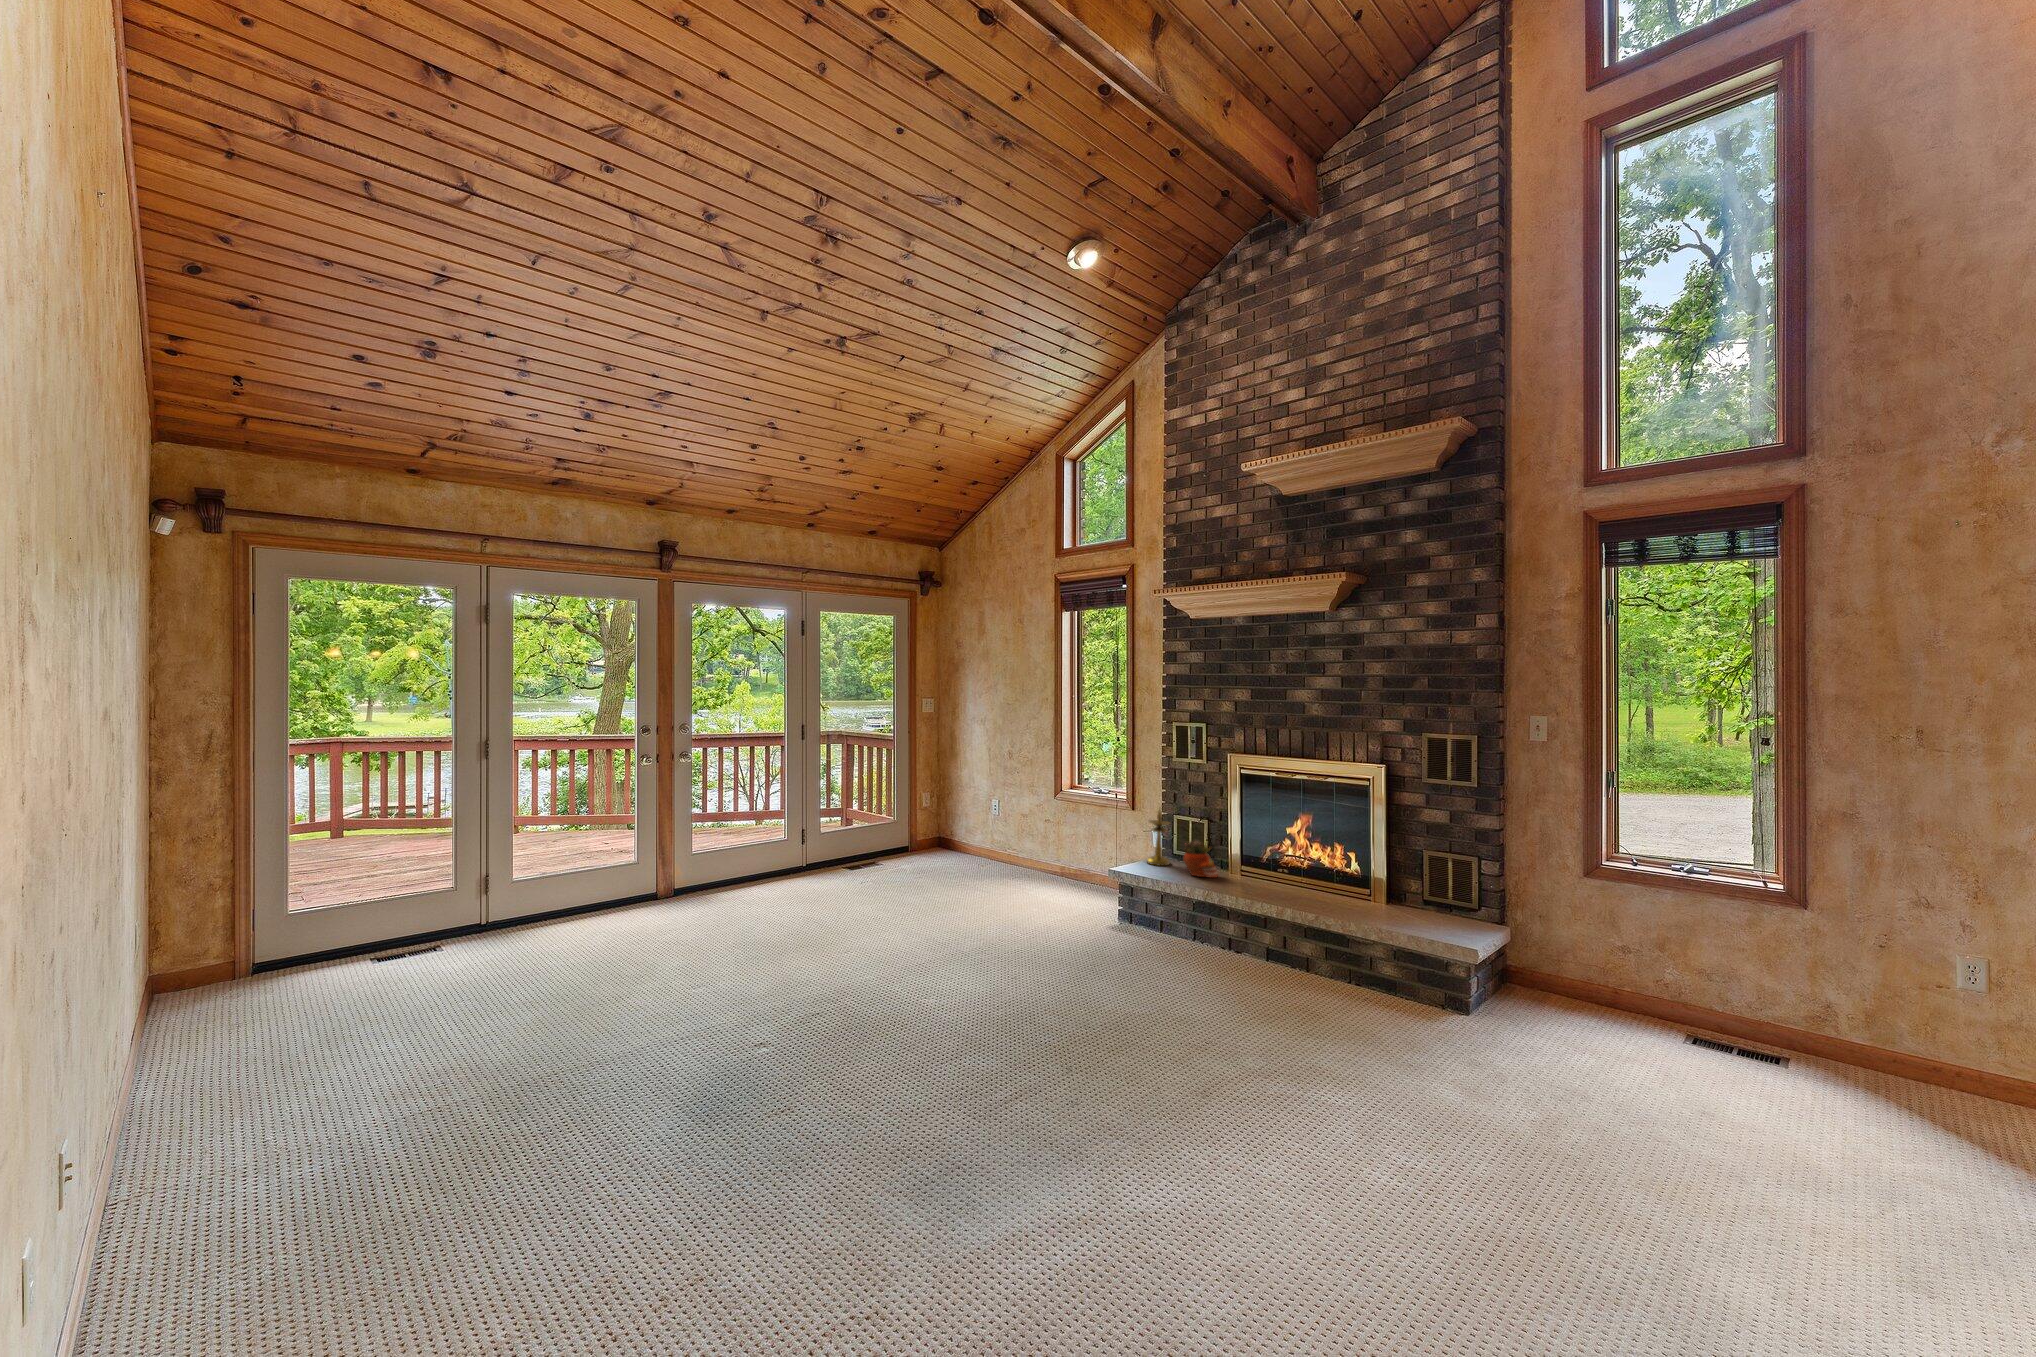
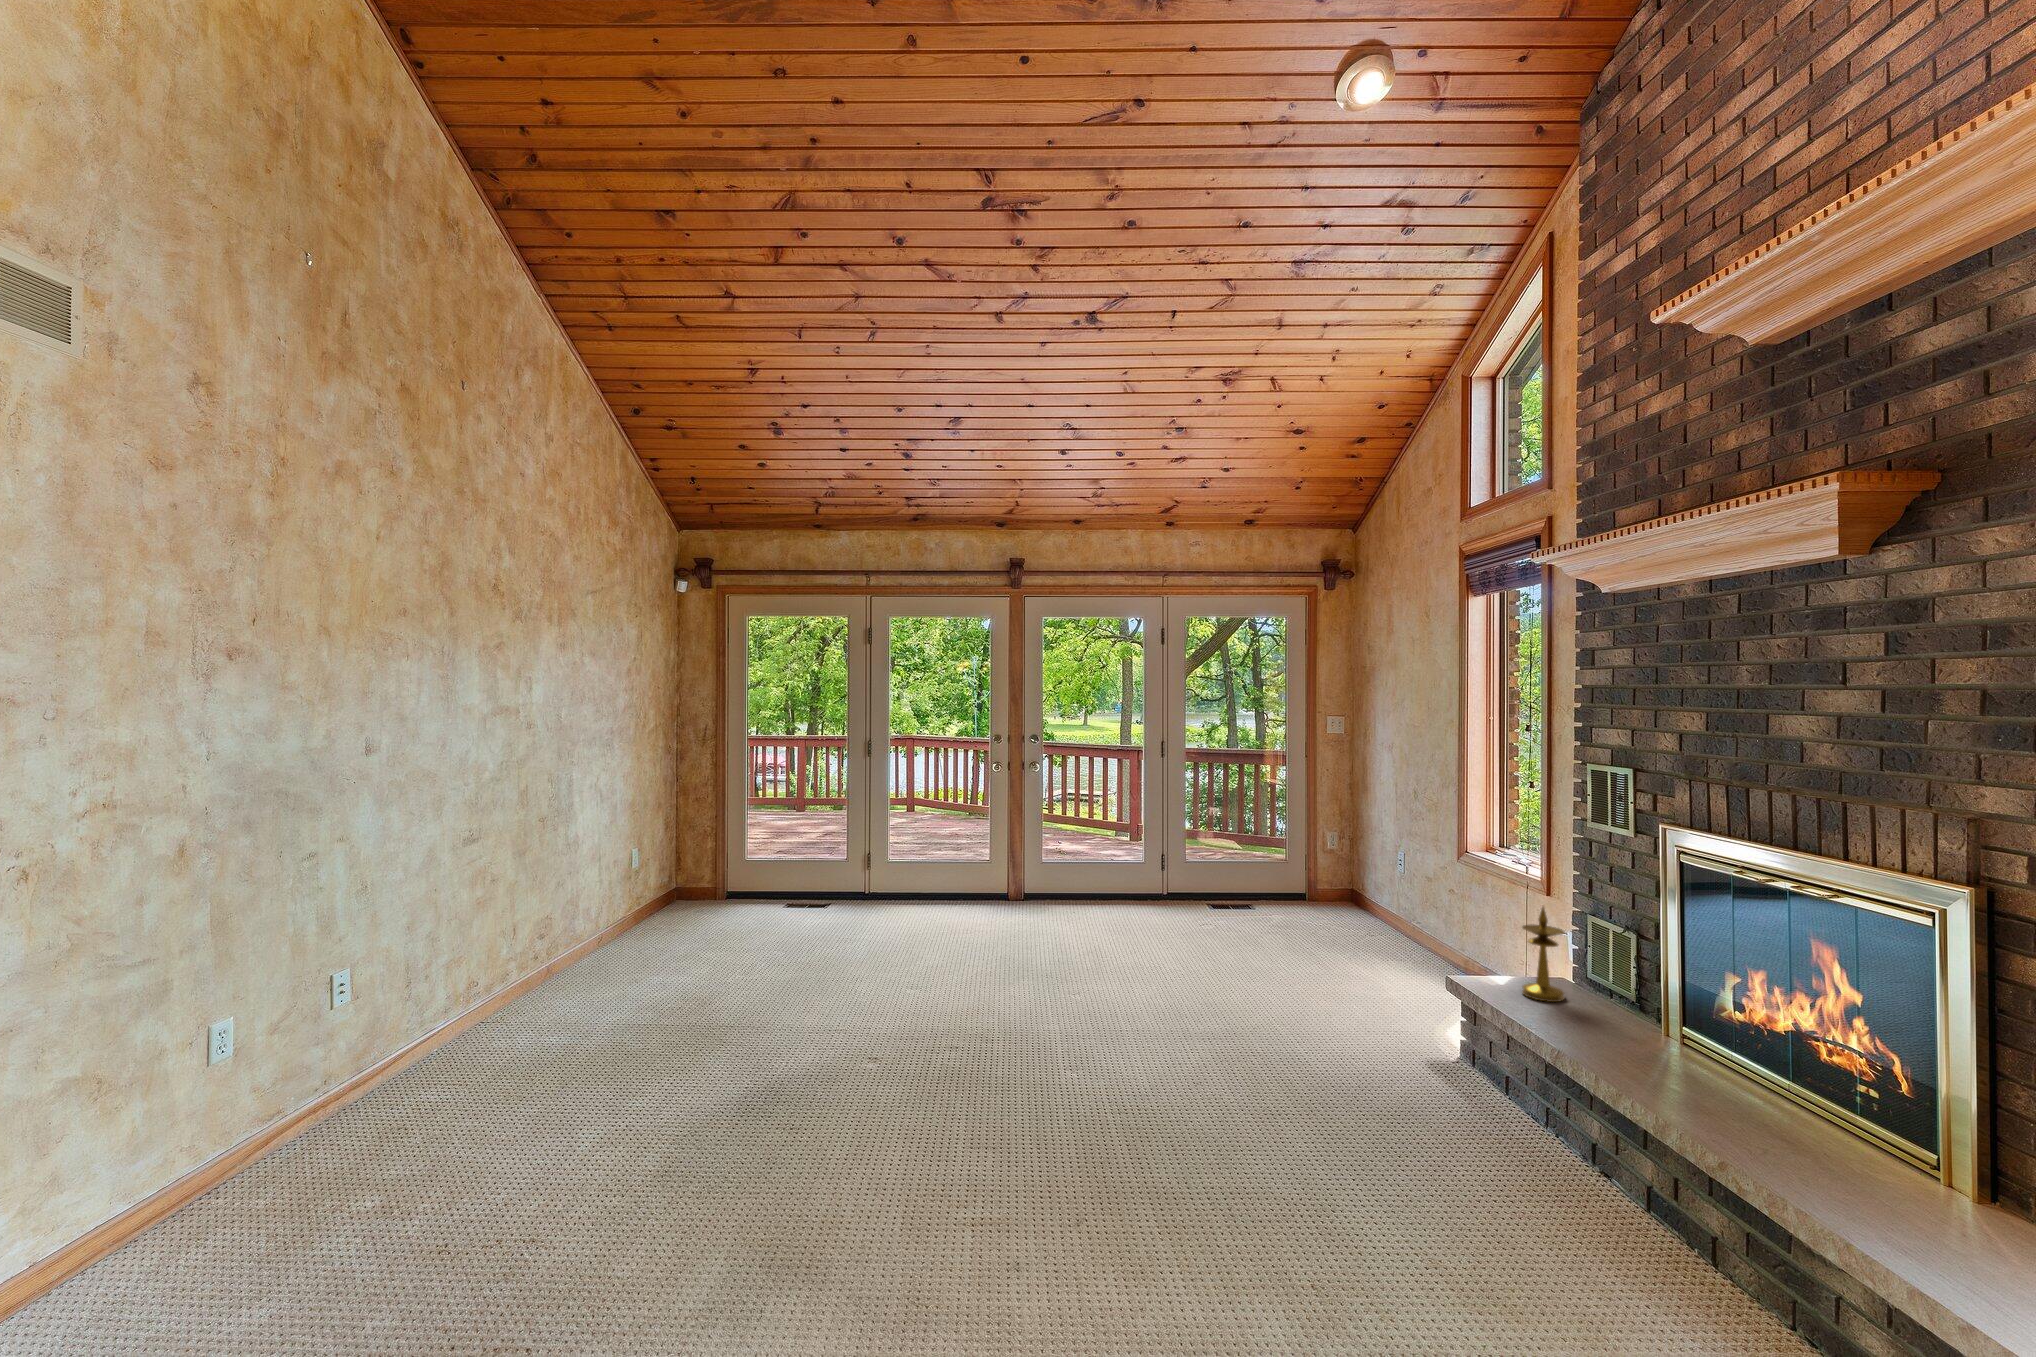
succulent planter: present [1183,841,1218,878] -> none [1558,967,1622,1038]

